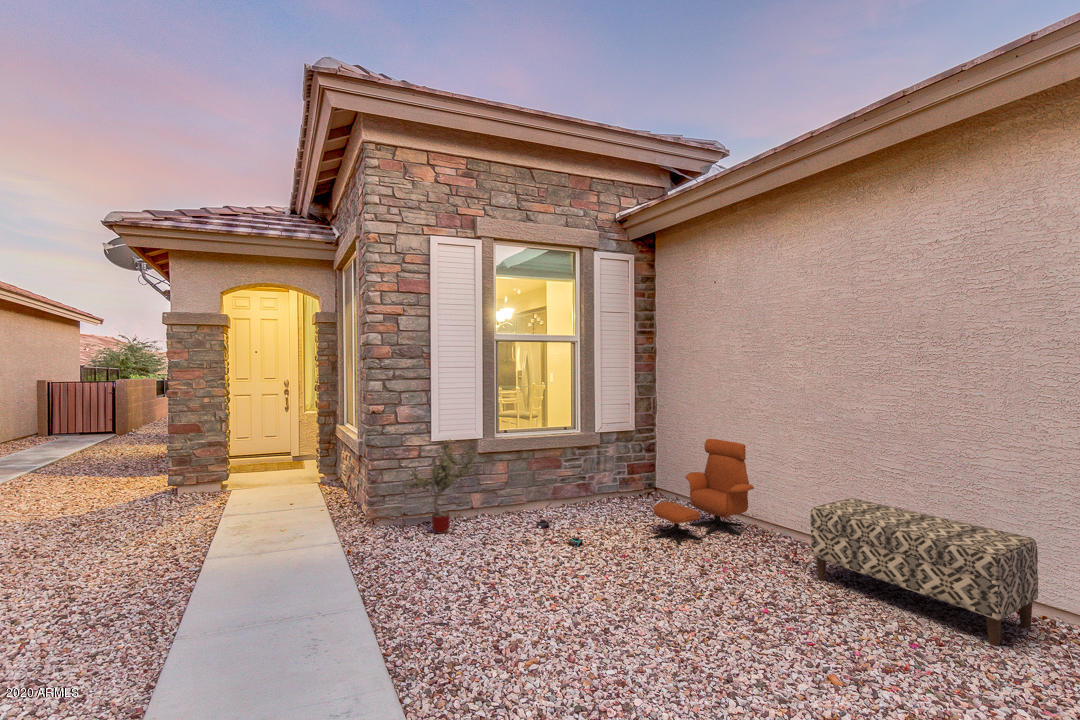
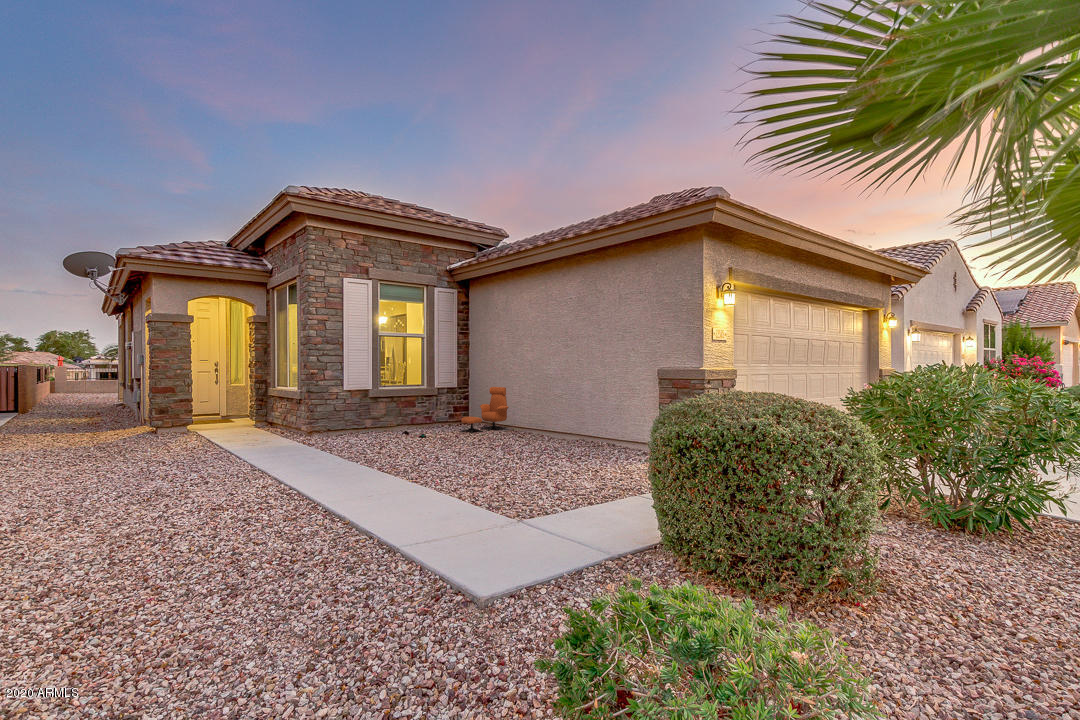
potted tree: present [402,439,477,533] -> none [329,387,370,435]
bench: present [810,498,1038,647] -> none [520,405,586,443]

